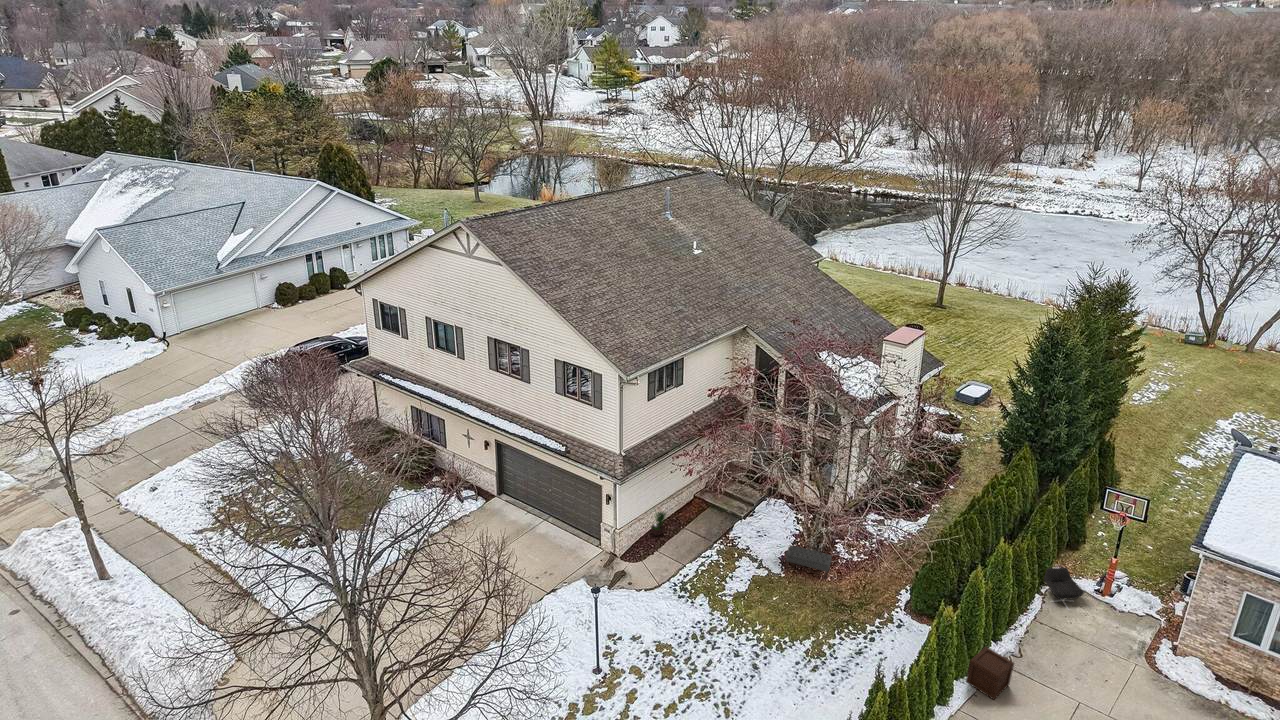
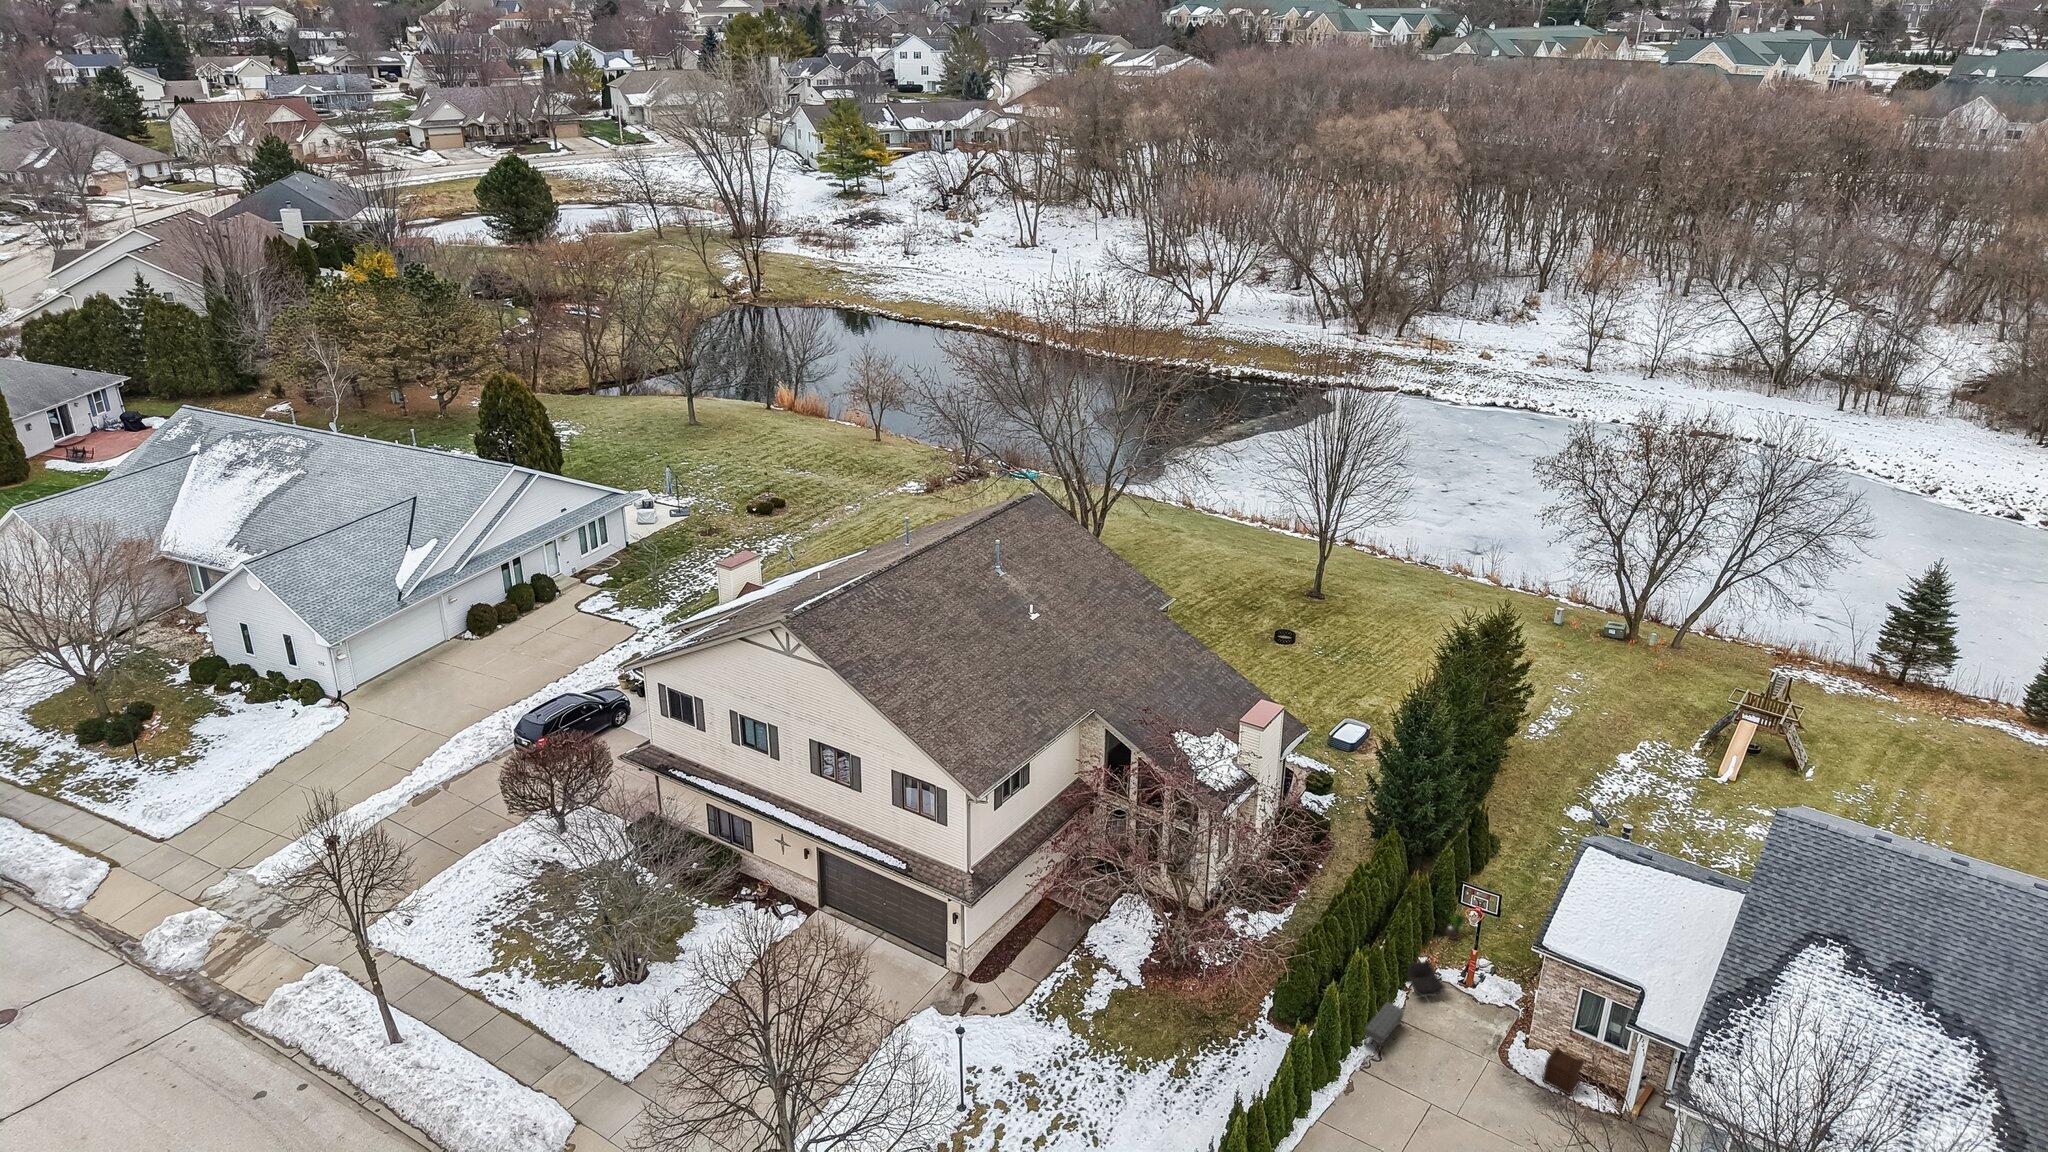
potted tree: present [651,512,666,535] -> present [1445,915,1466,939]
bench: present [785,545,832,579] -> present [1364,1002,1404,1051]
wooden crate: present [966,647,1014,699] -> present [1542,1047,1585,1095]

